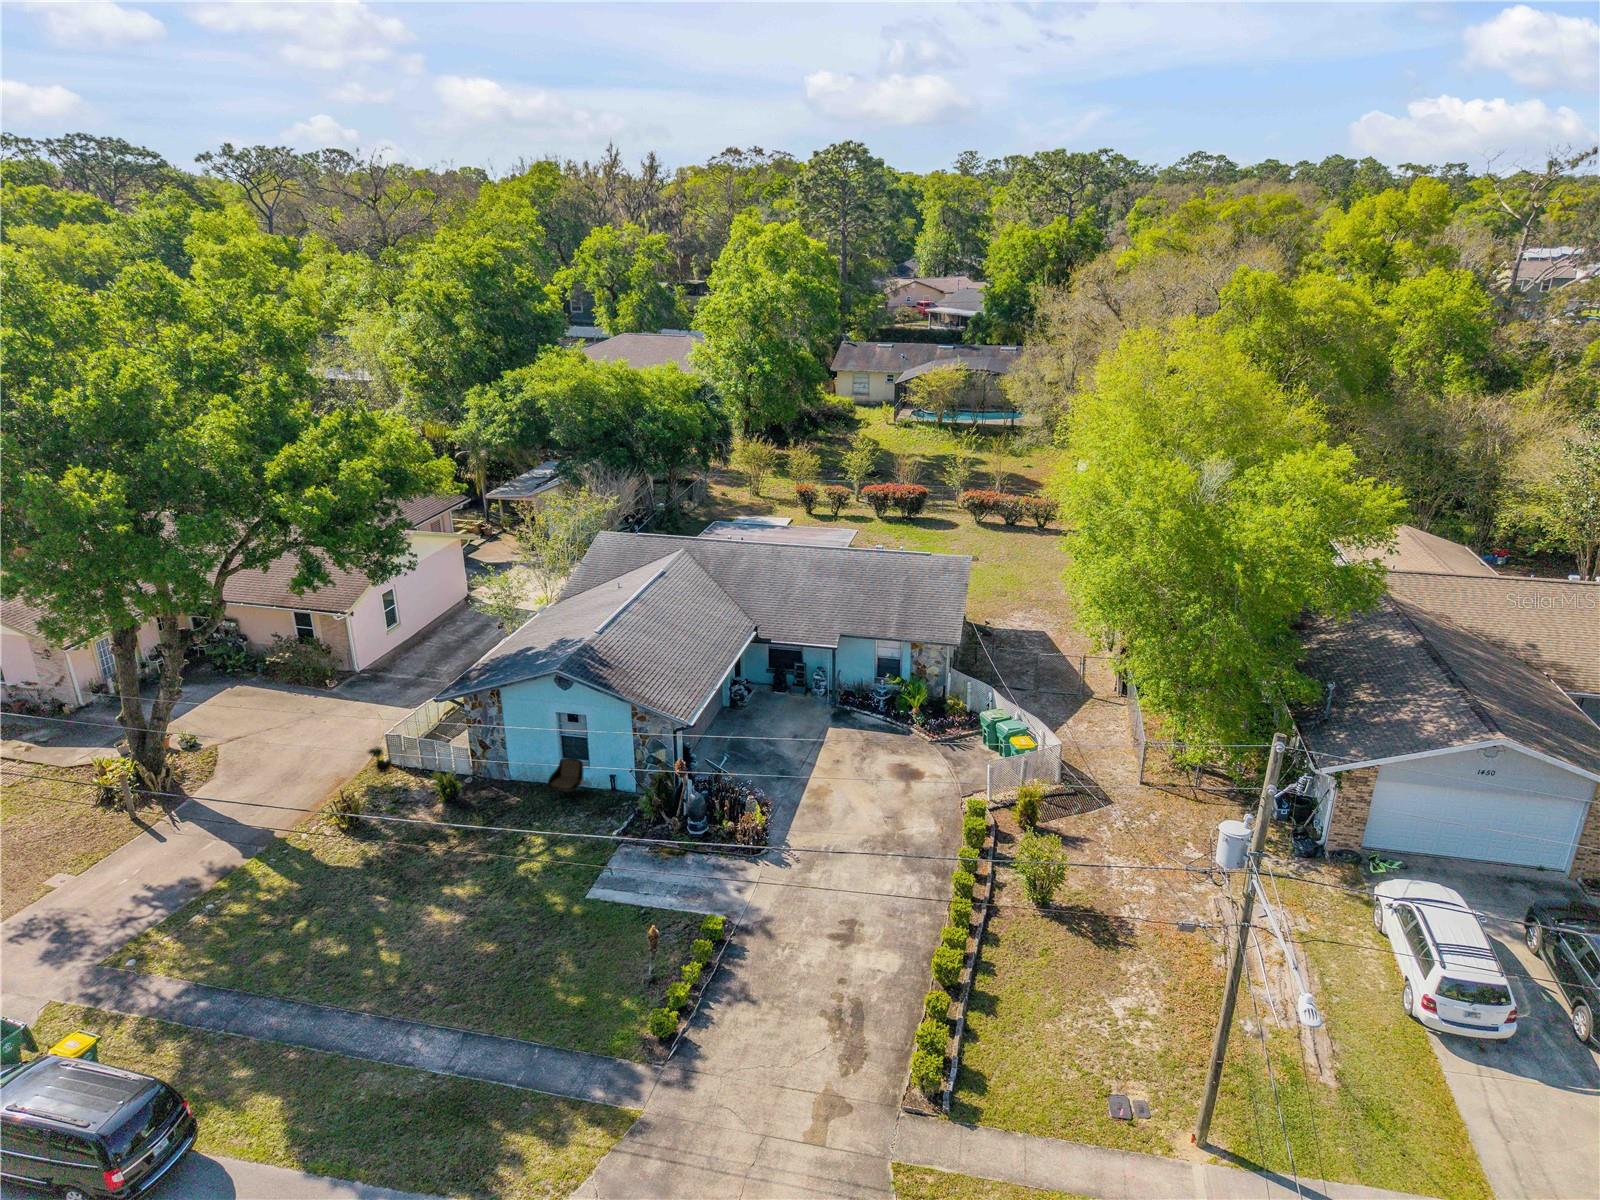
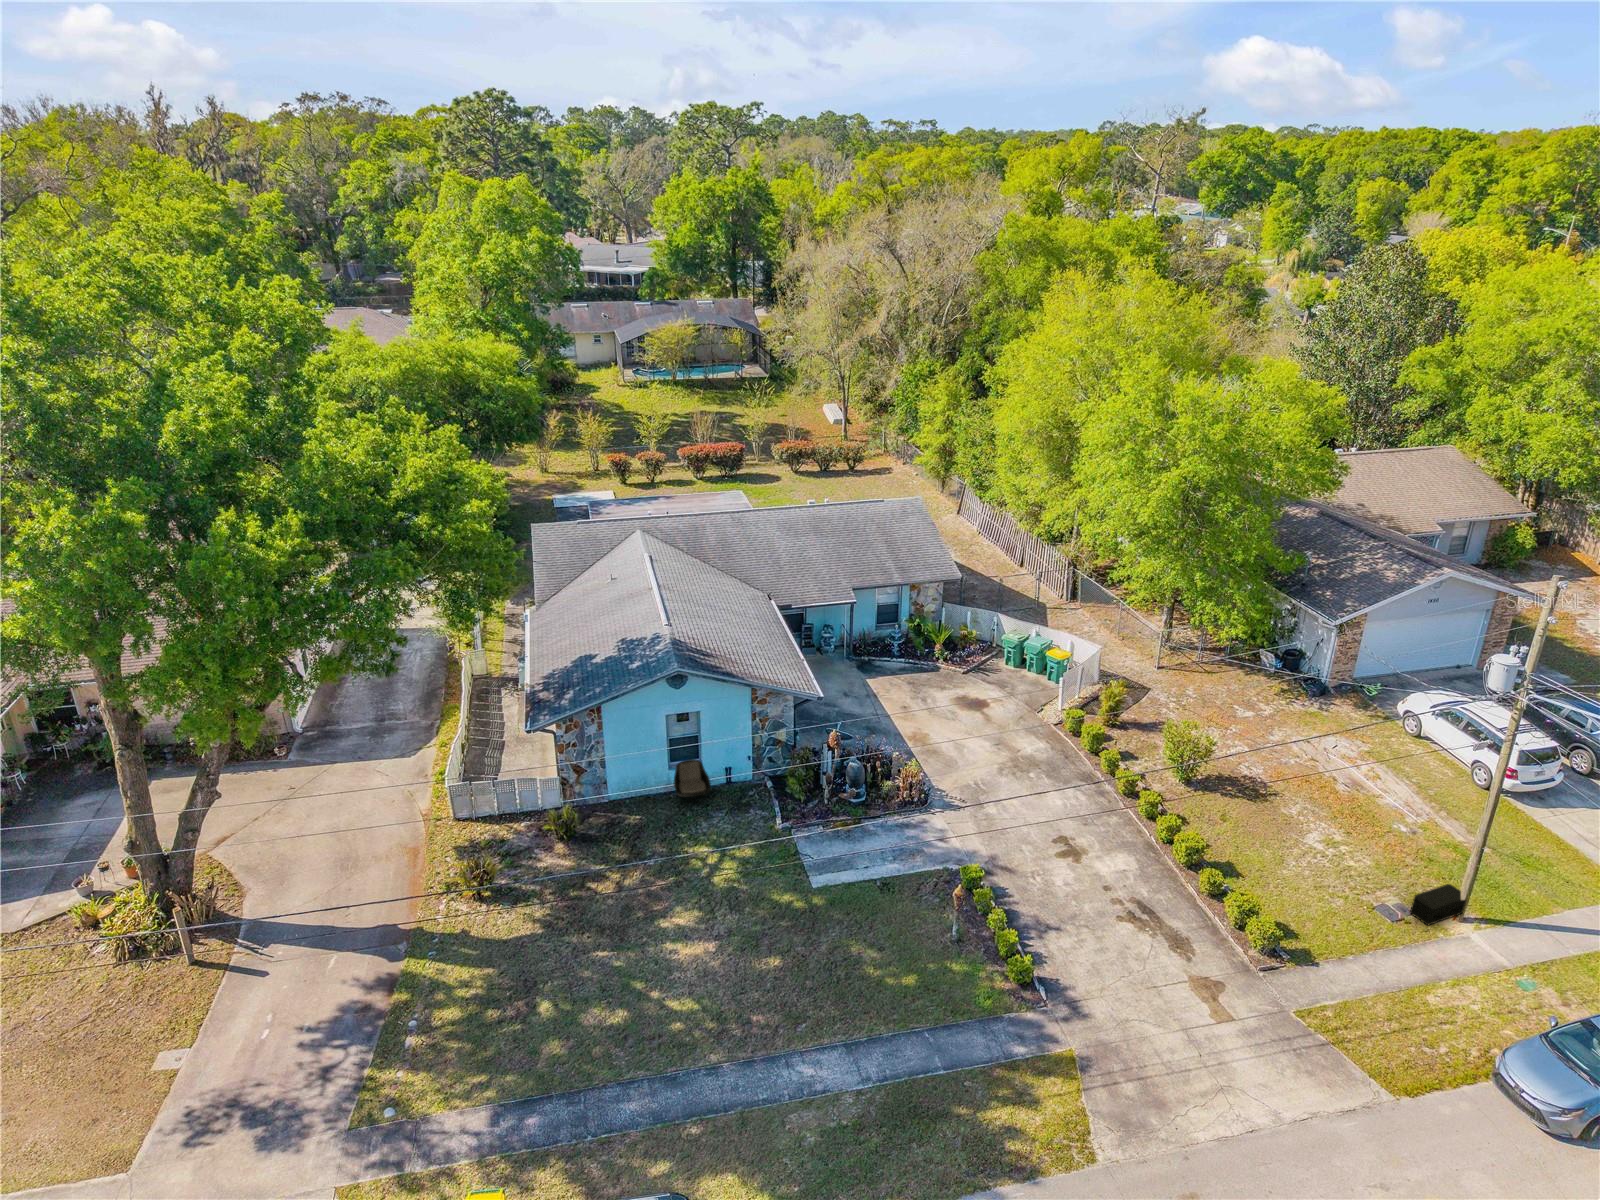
potted tree: present [369,746,391,771] -> none [435,799,460,831]
storage bench: none [1171,1125,1251,1175] -> present [1410,884,1466,925]

